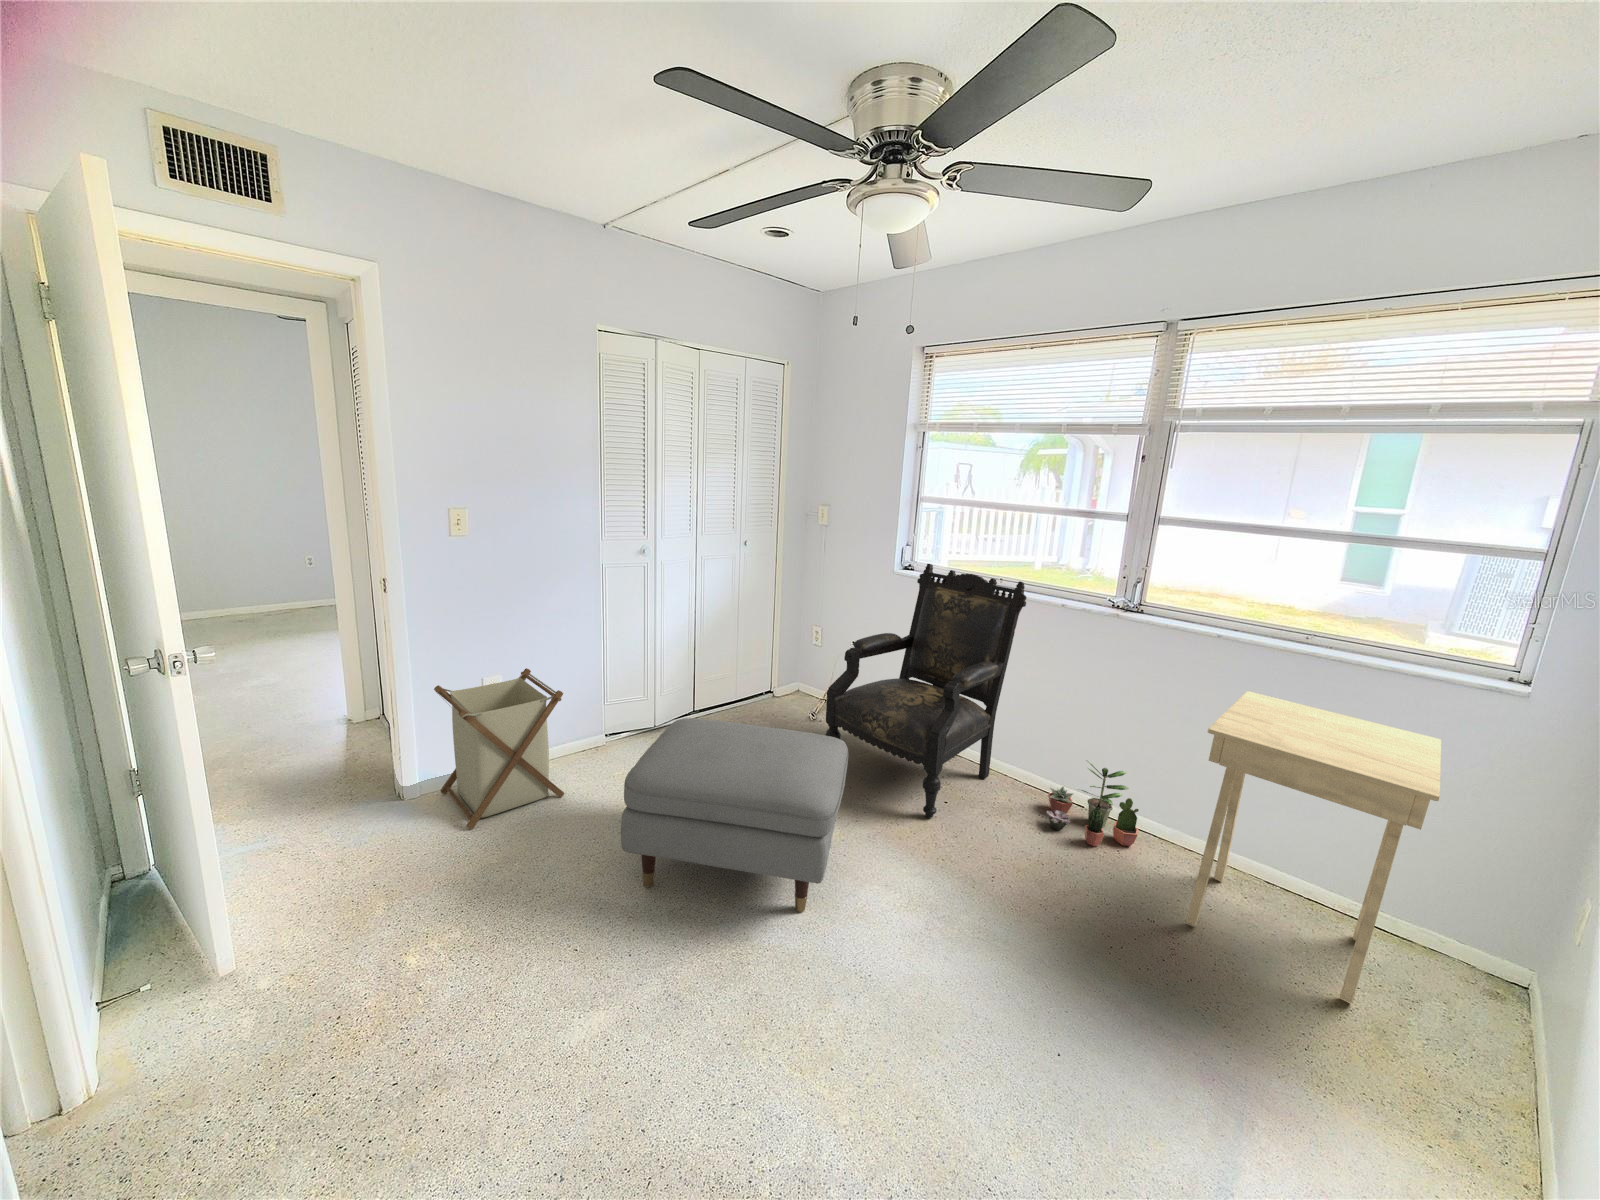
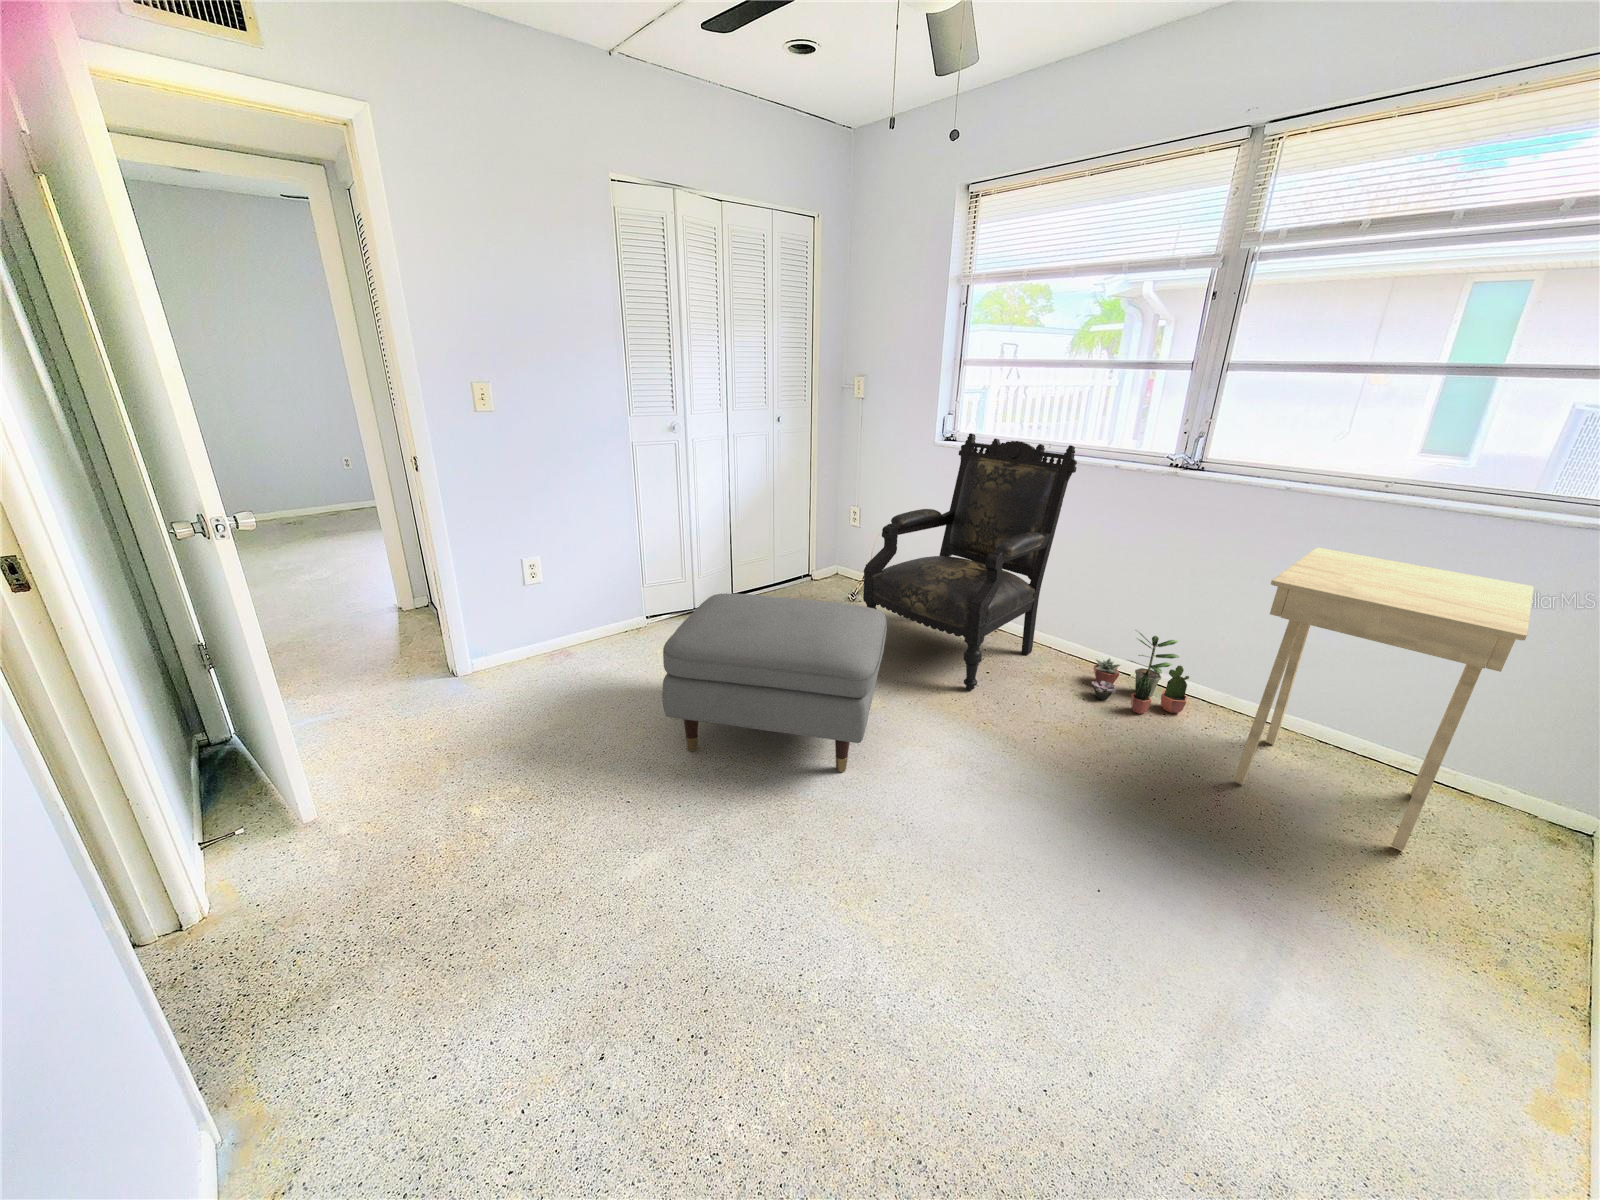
laundry basket: present [434,668,564,829] -> none [472,551,606,704]

